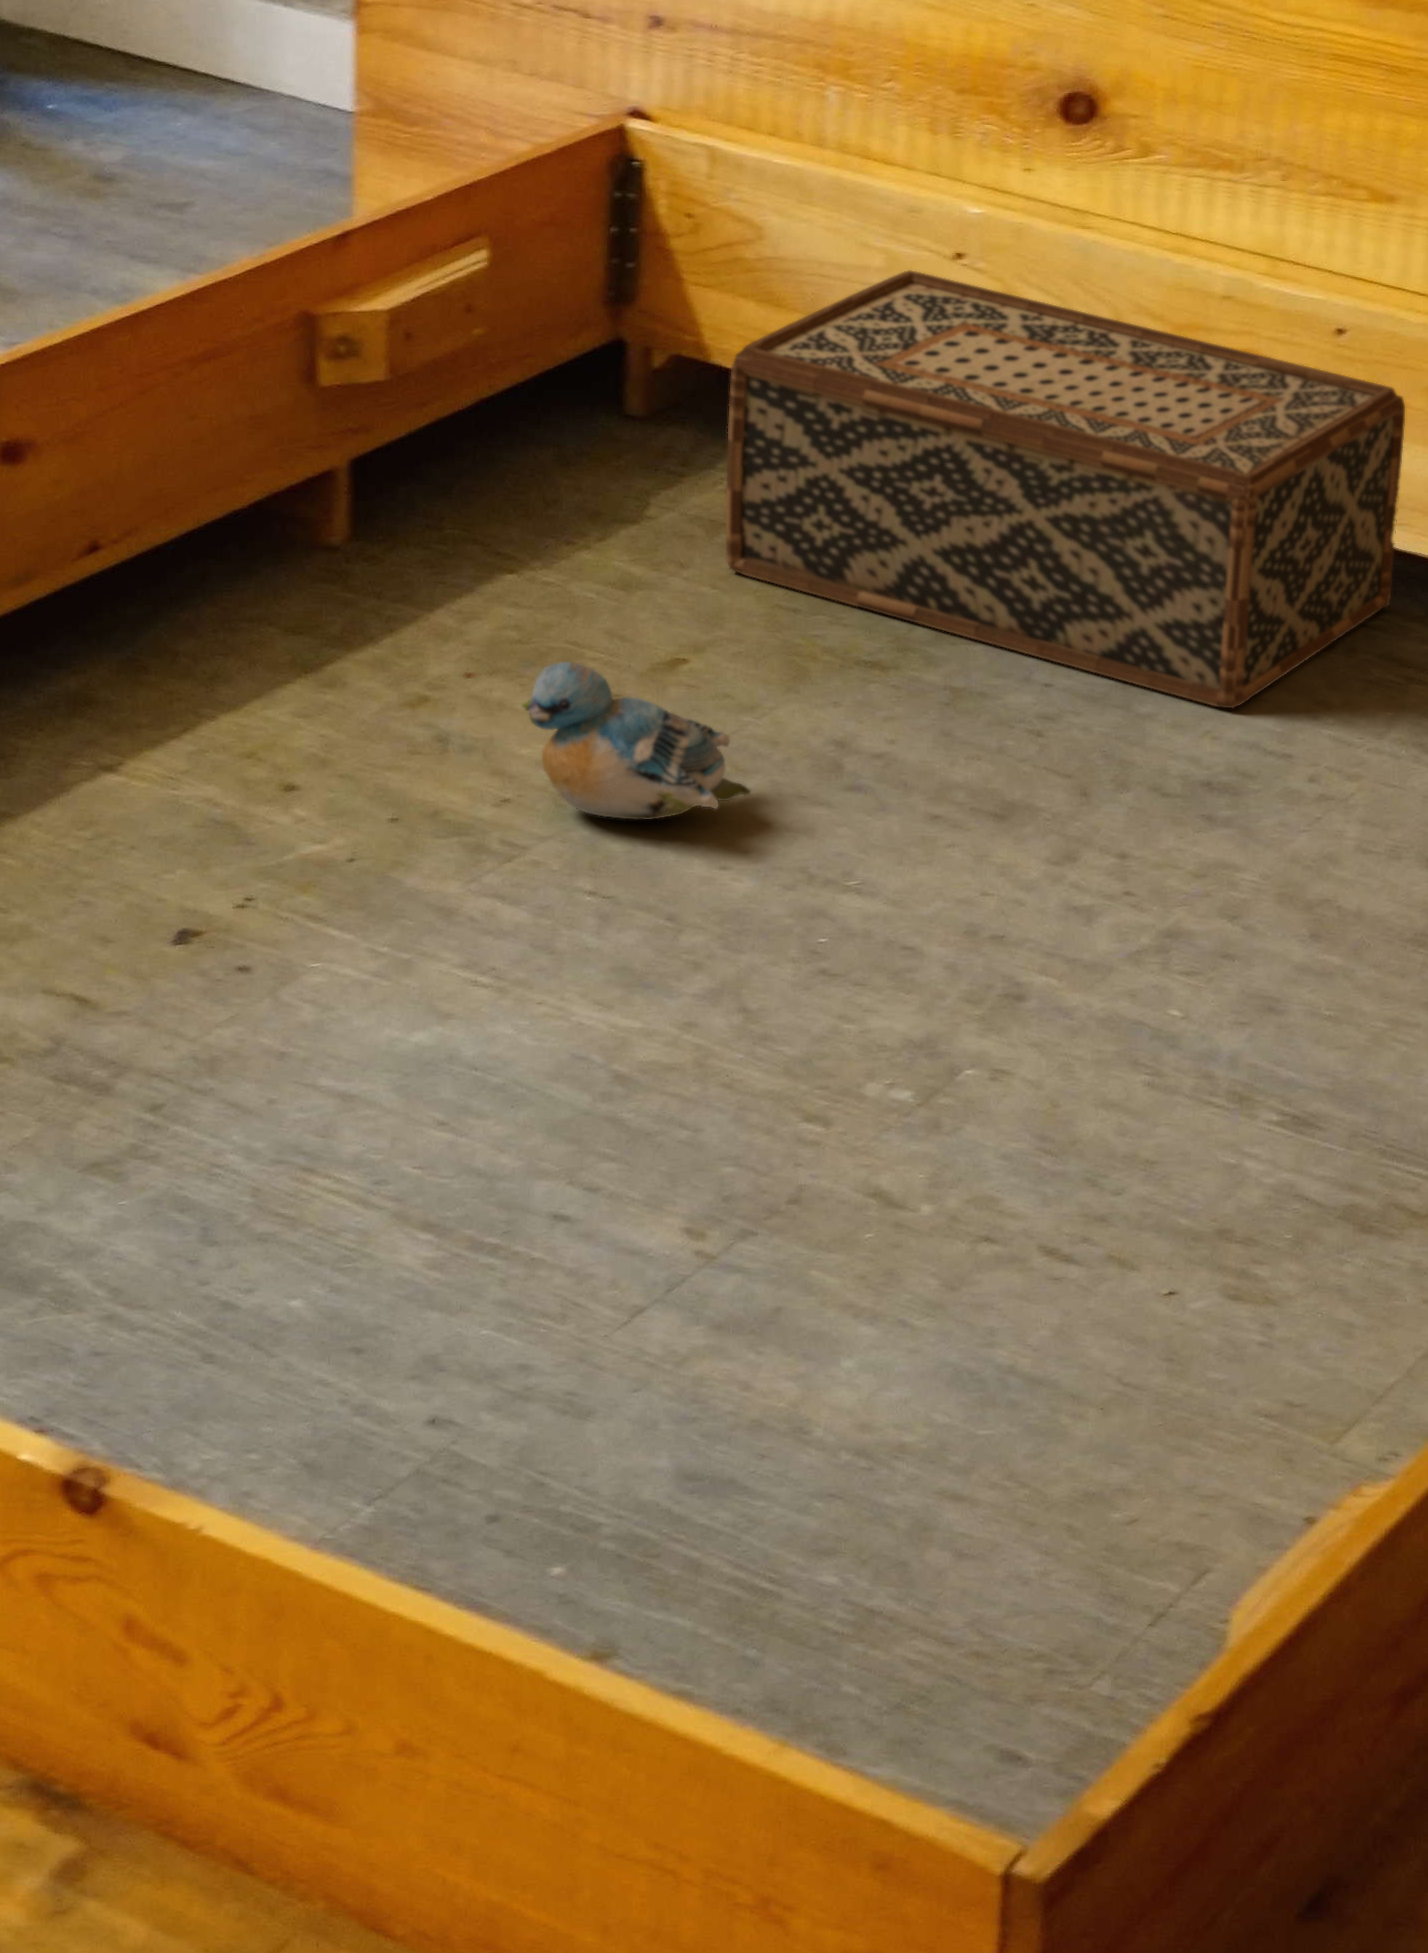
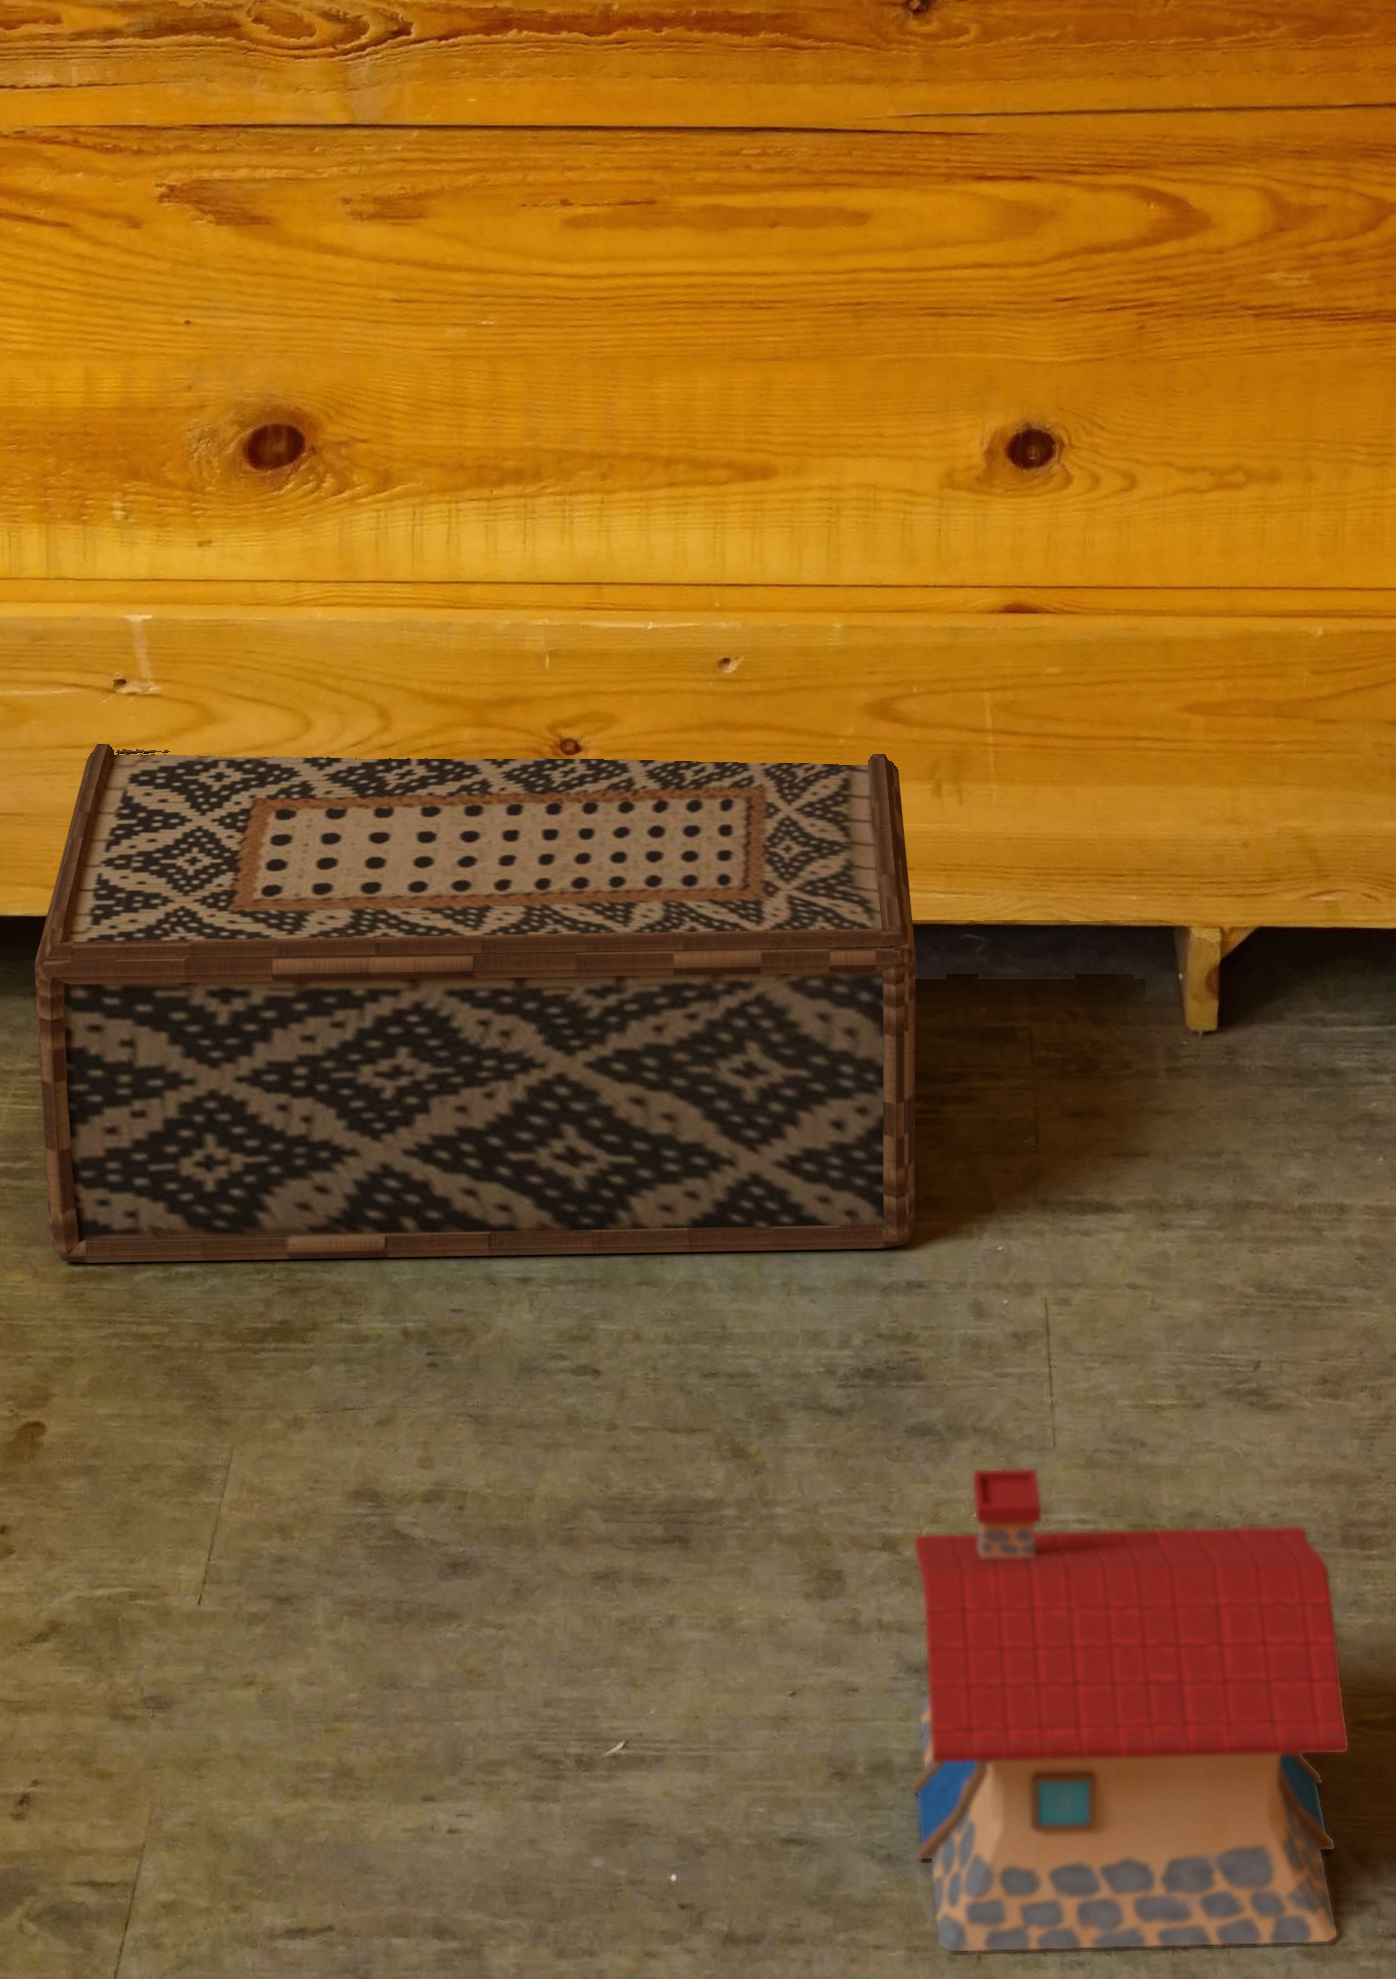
plush toy: present [523,662,751,820] -> none [226,1575,561,1793]
toy house: none [825,717,1184,1048] -> present [912,1469,1349,1951]

